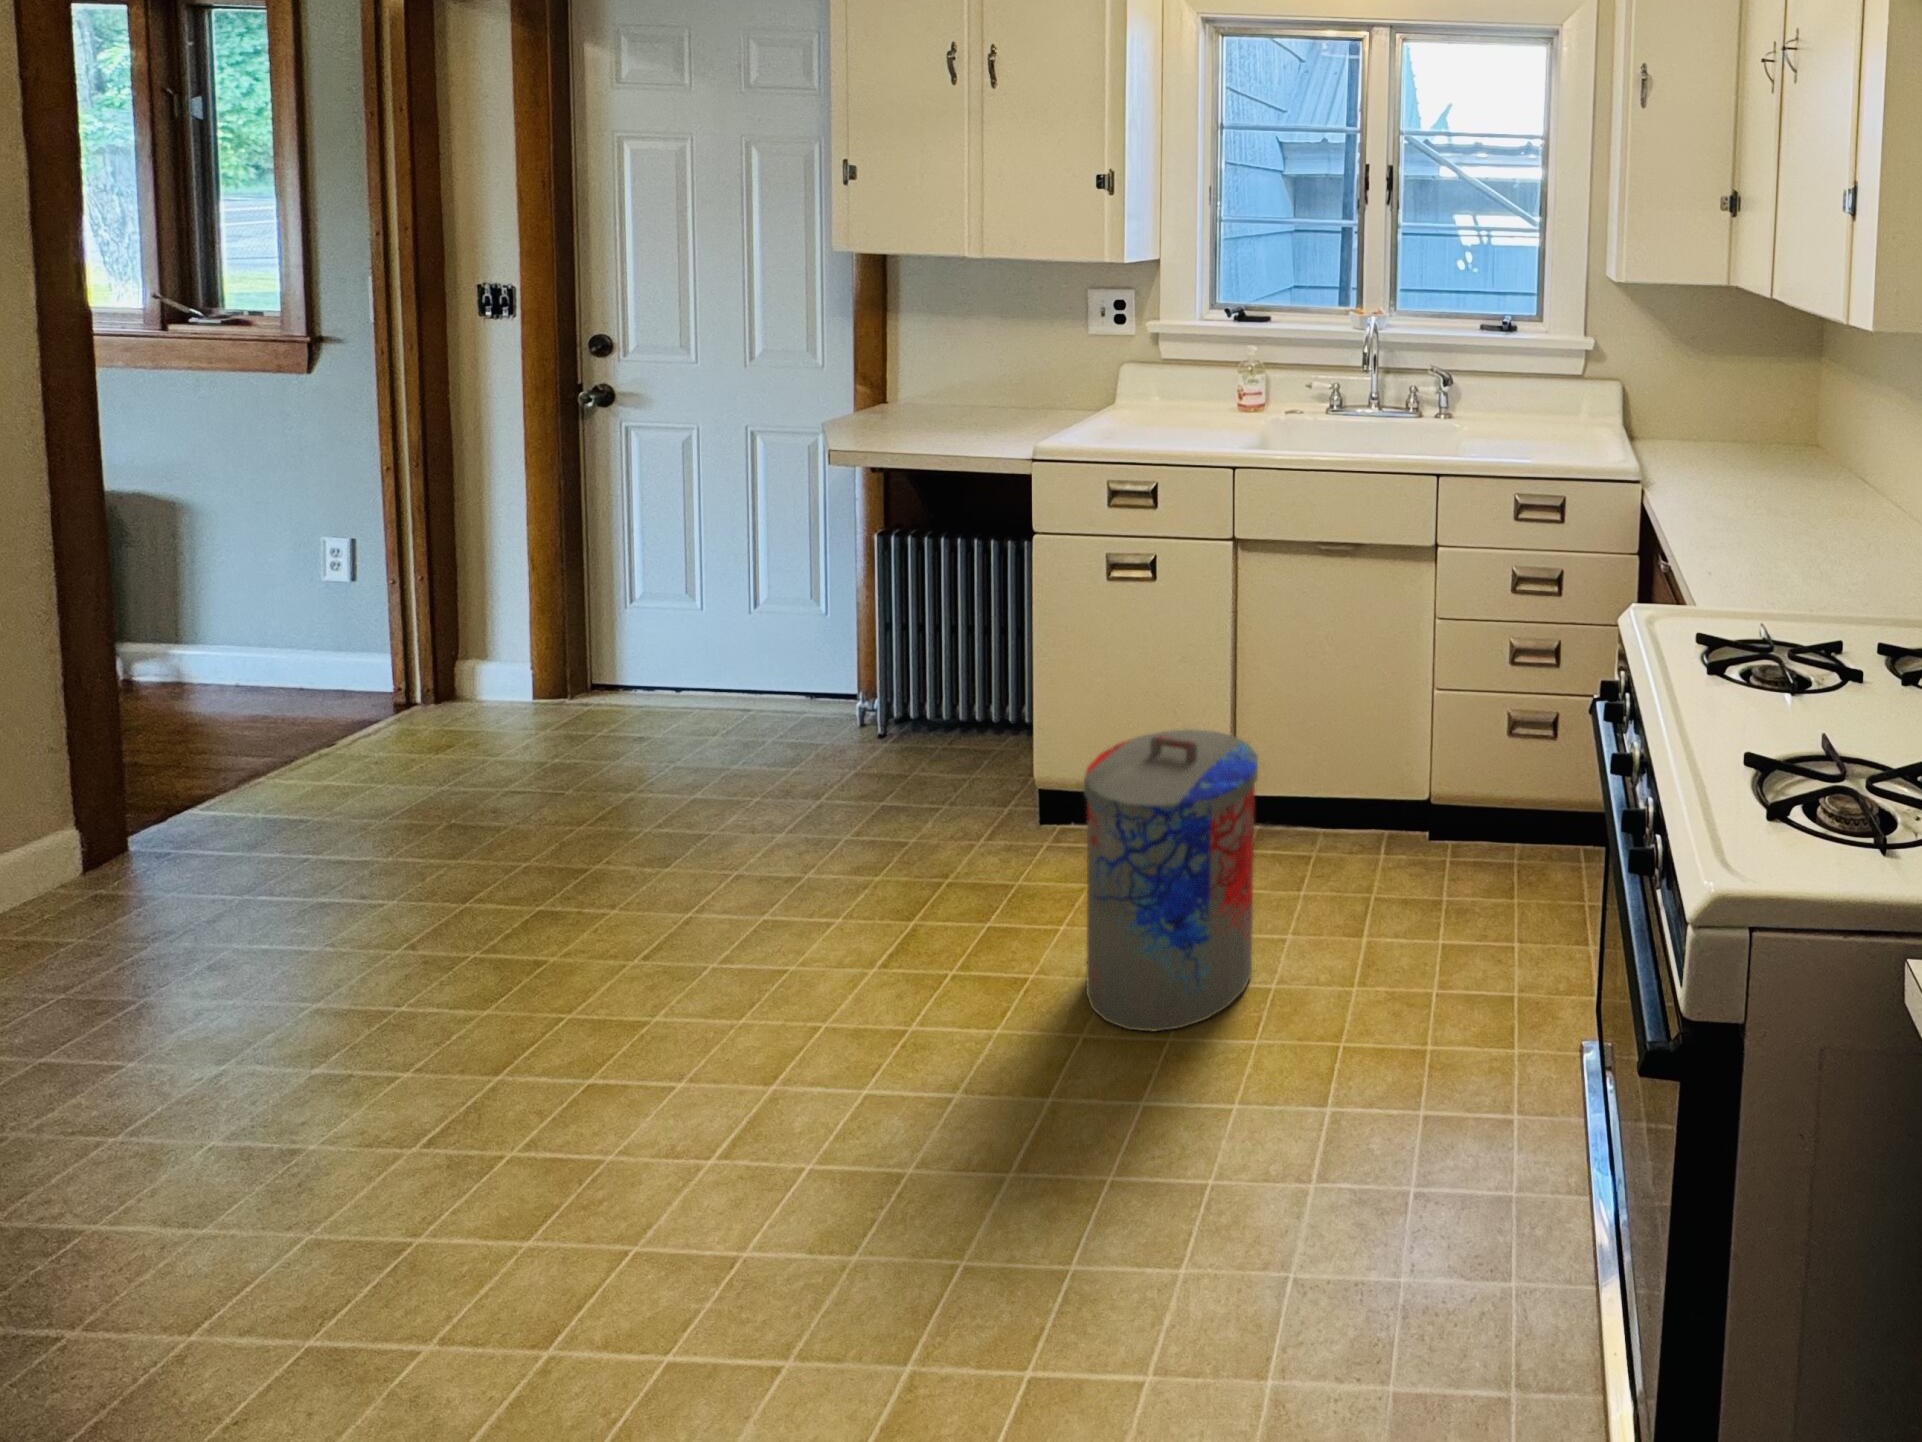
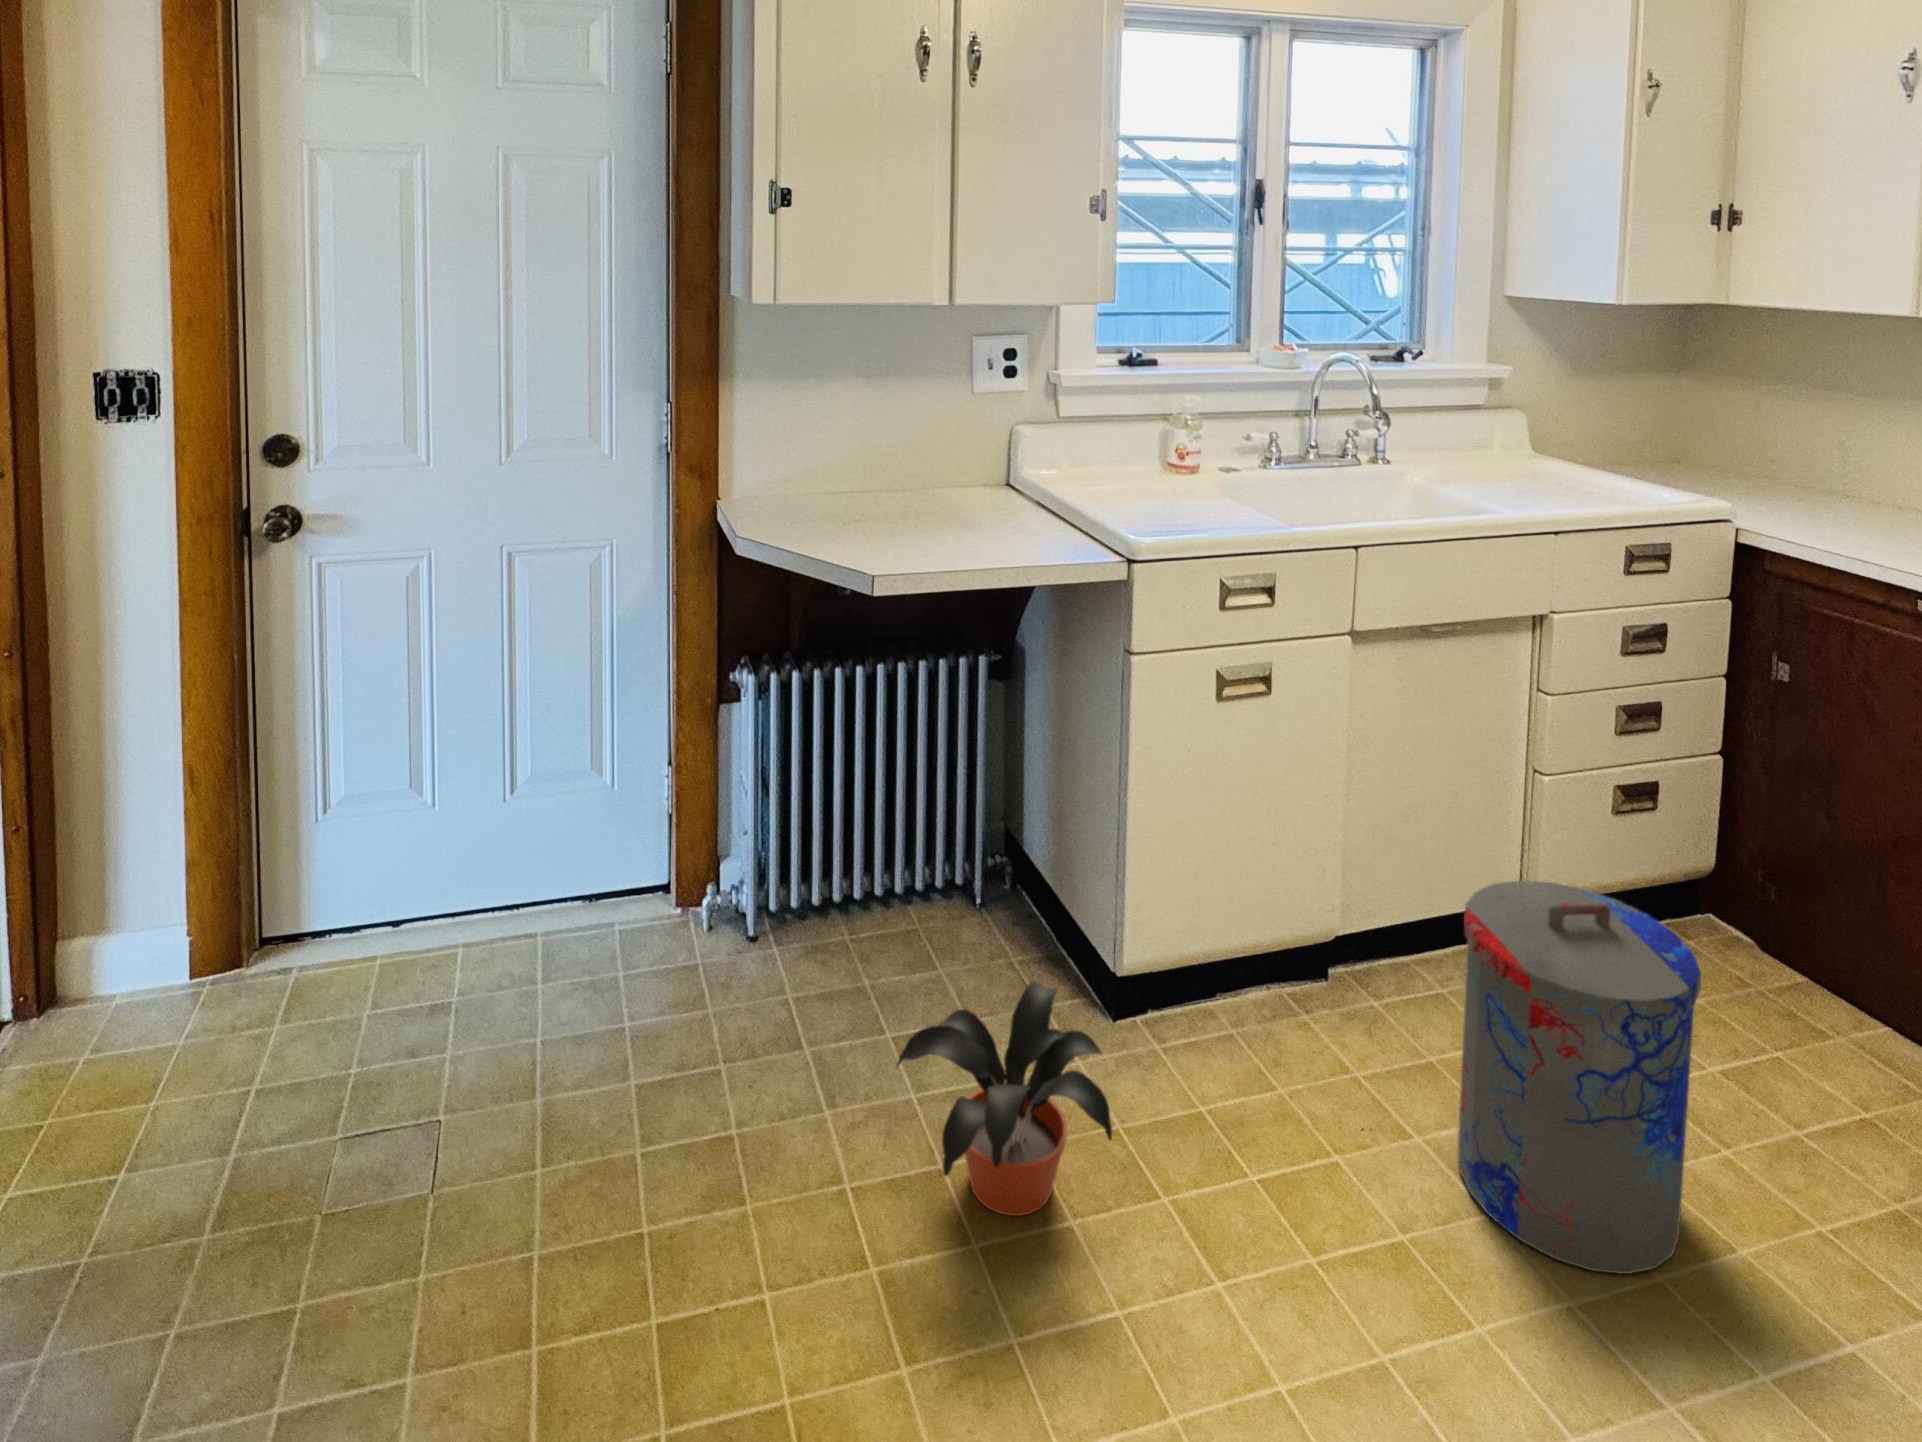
potted plant: none [713,755,901,908] -> present [897,982,1112,1216]

